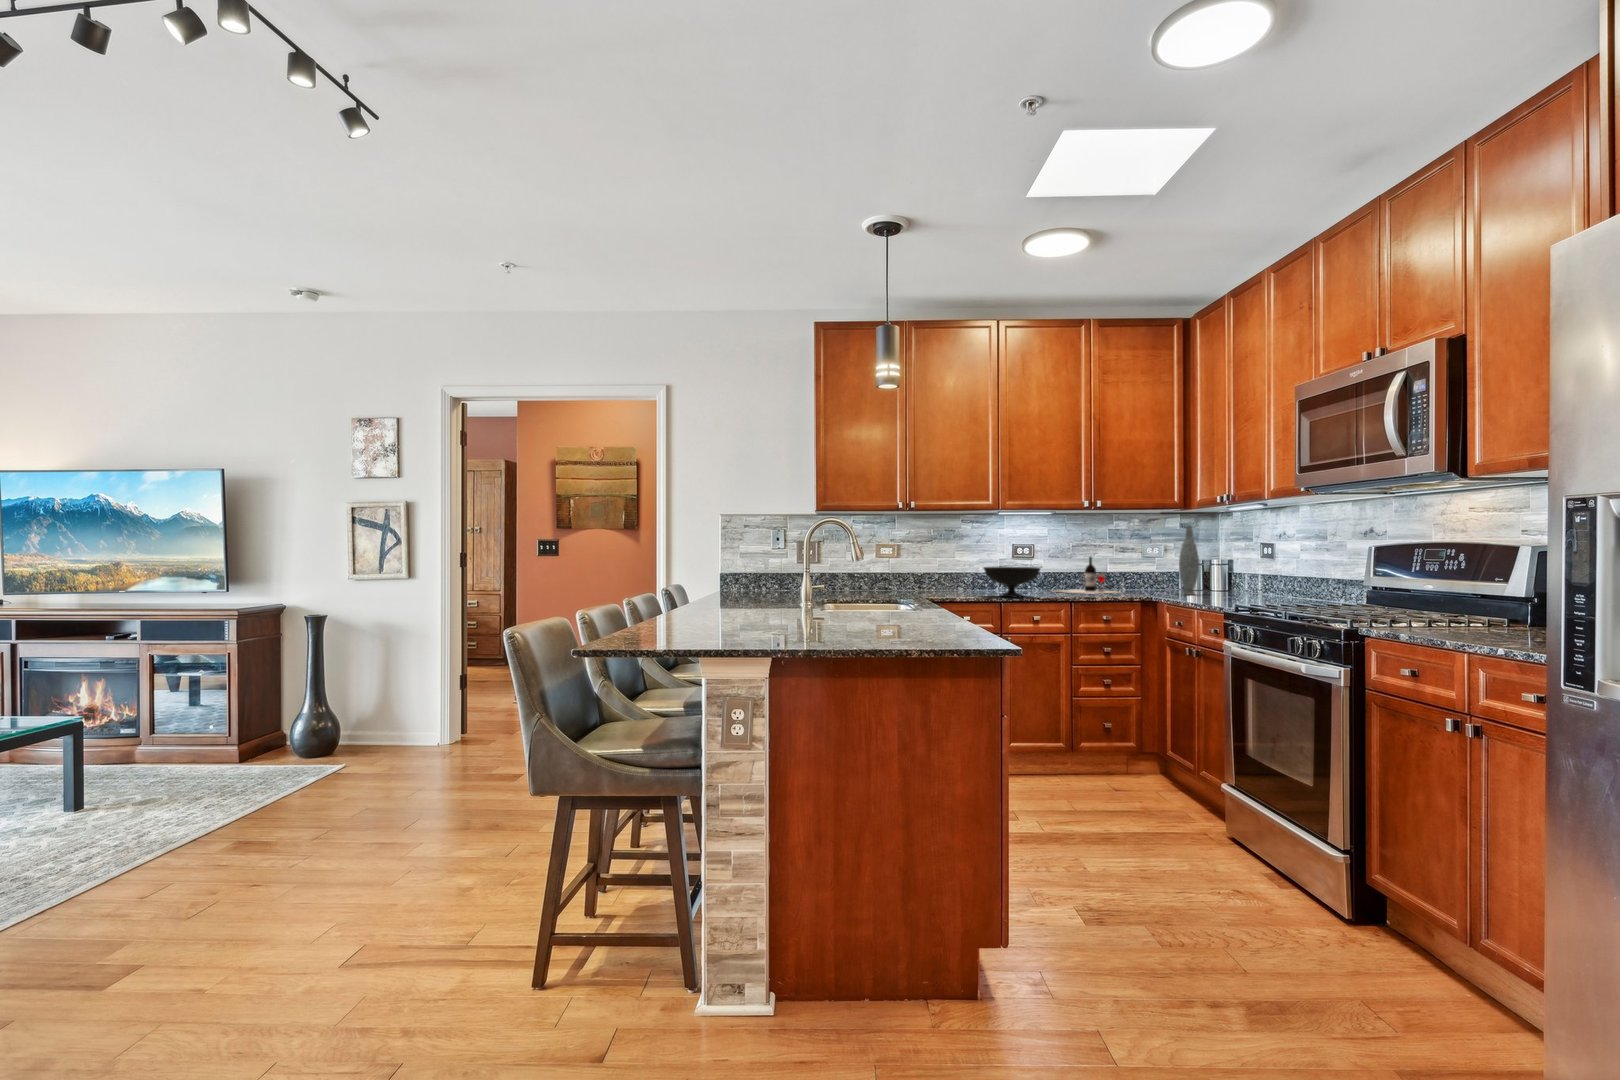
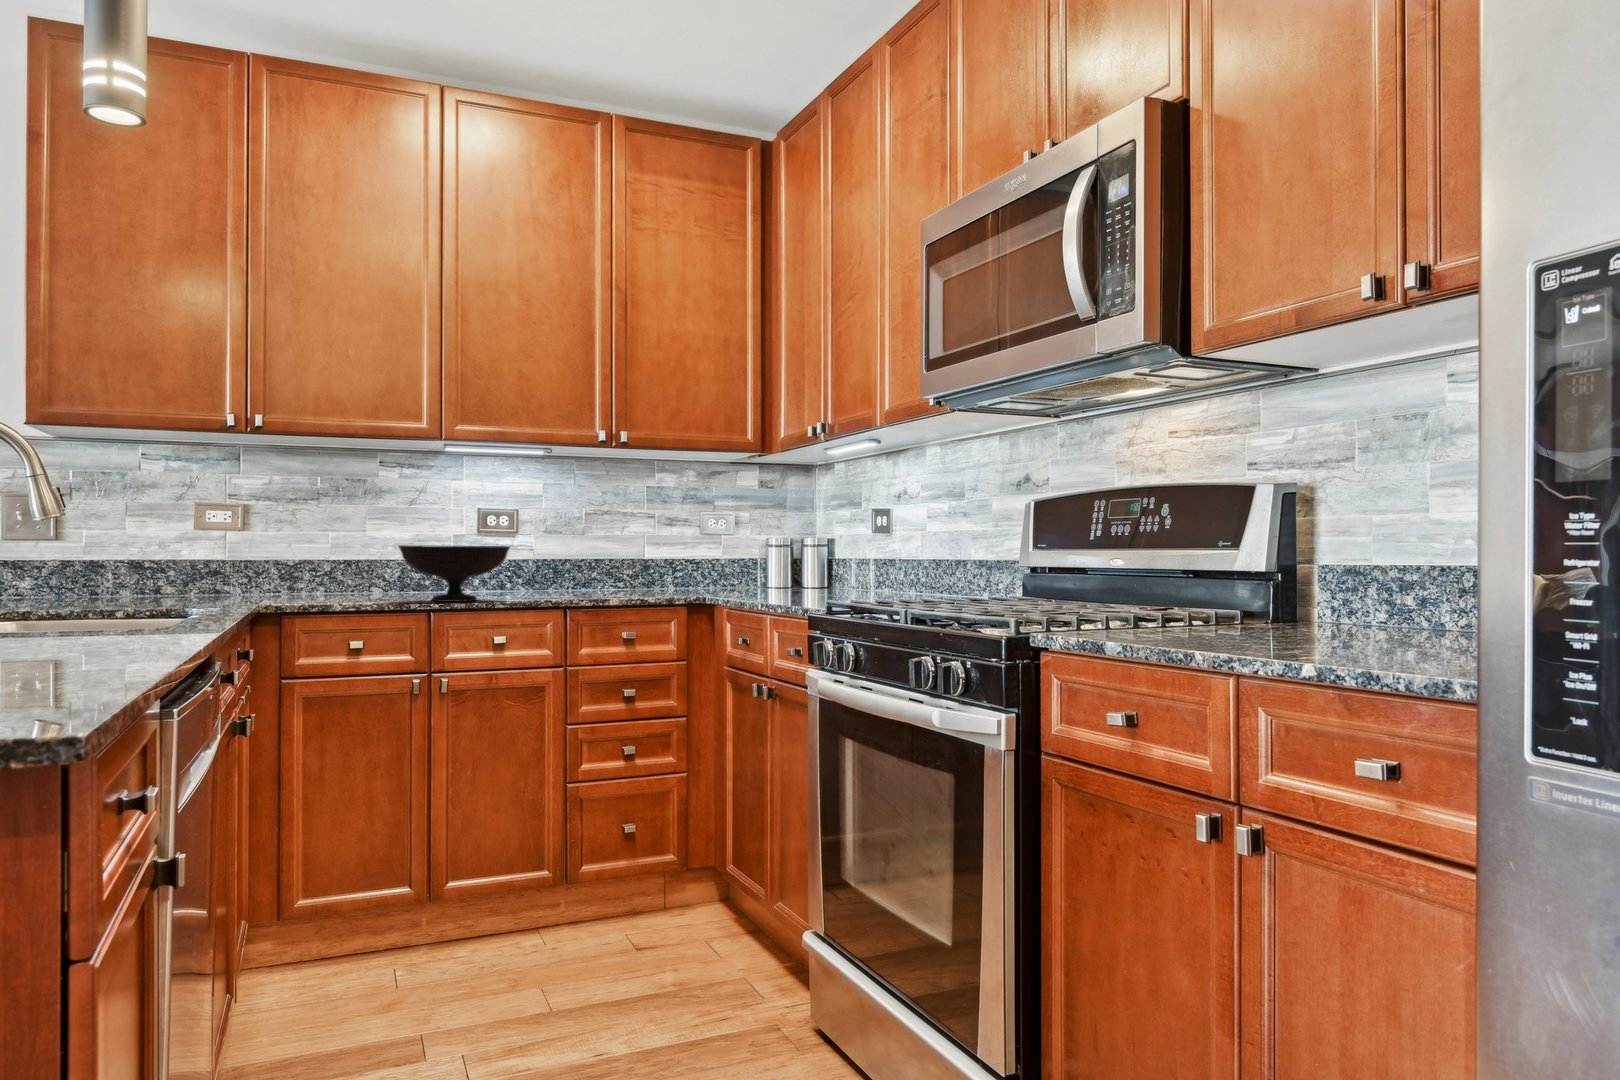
vase: present [1179,525,1199,595] -> none [752,477,782,594]
wine bottle: present [1062,556,1116,593] -> none [543,532,674,596]

